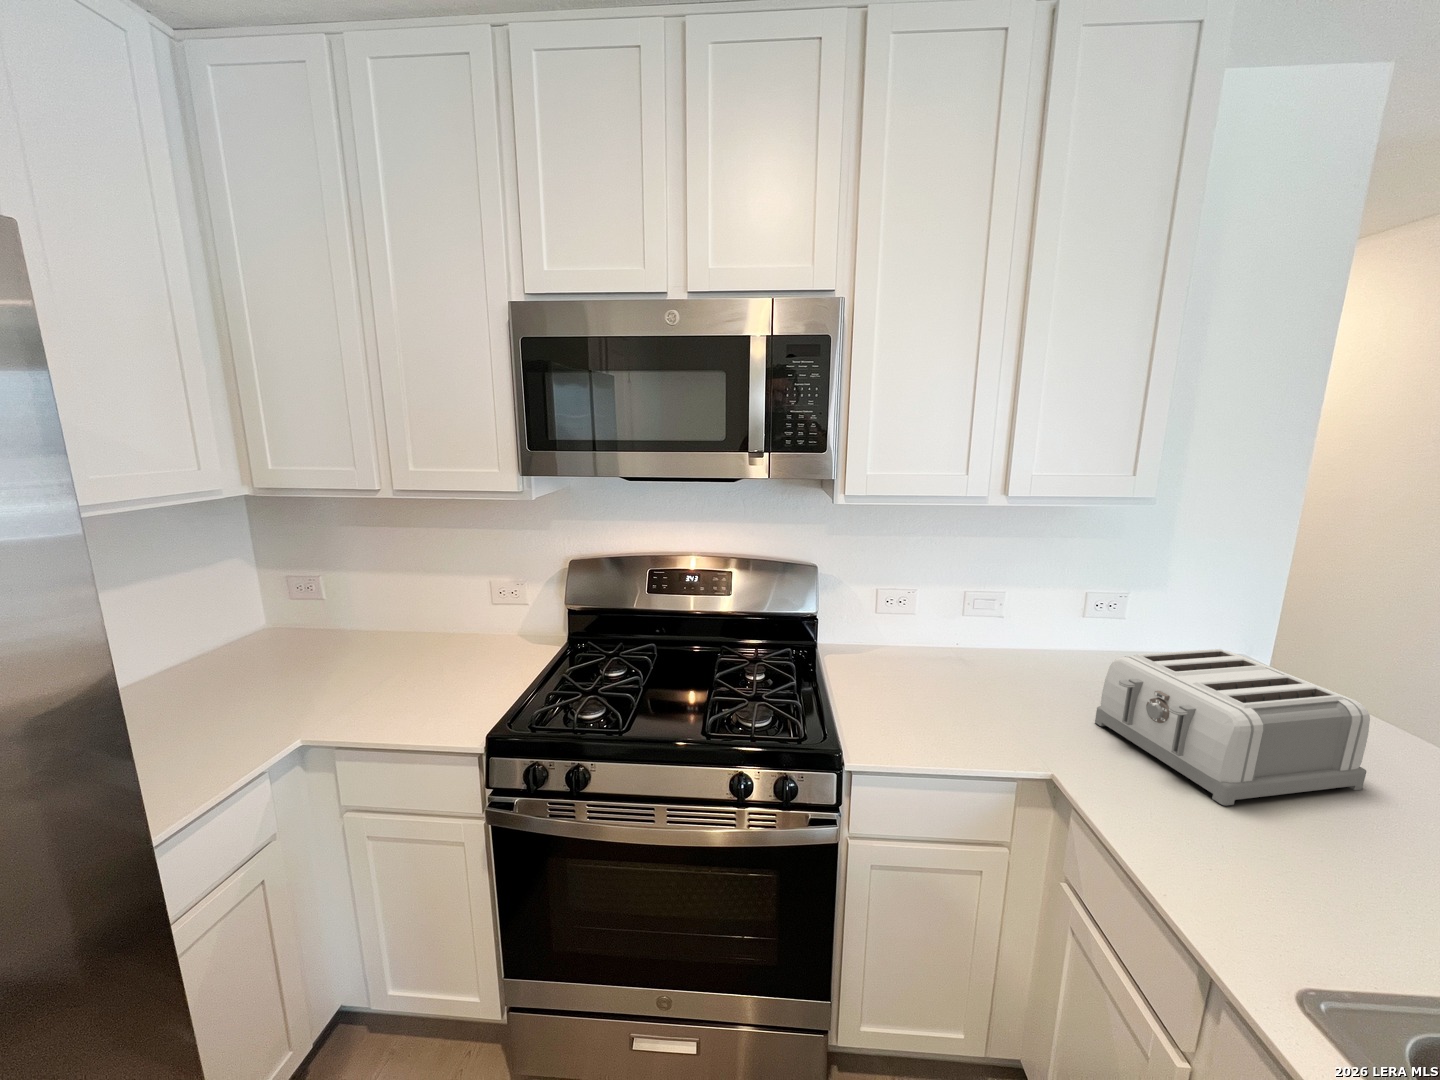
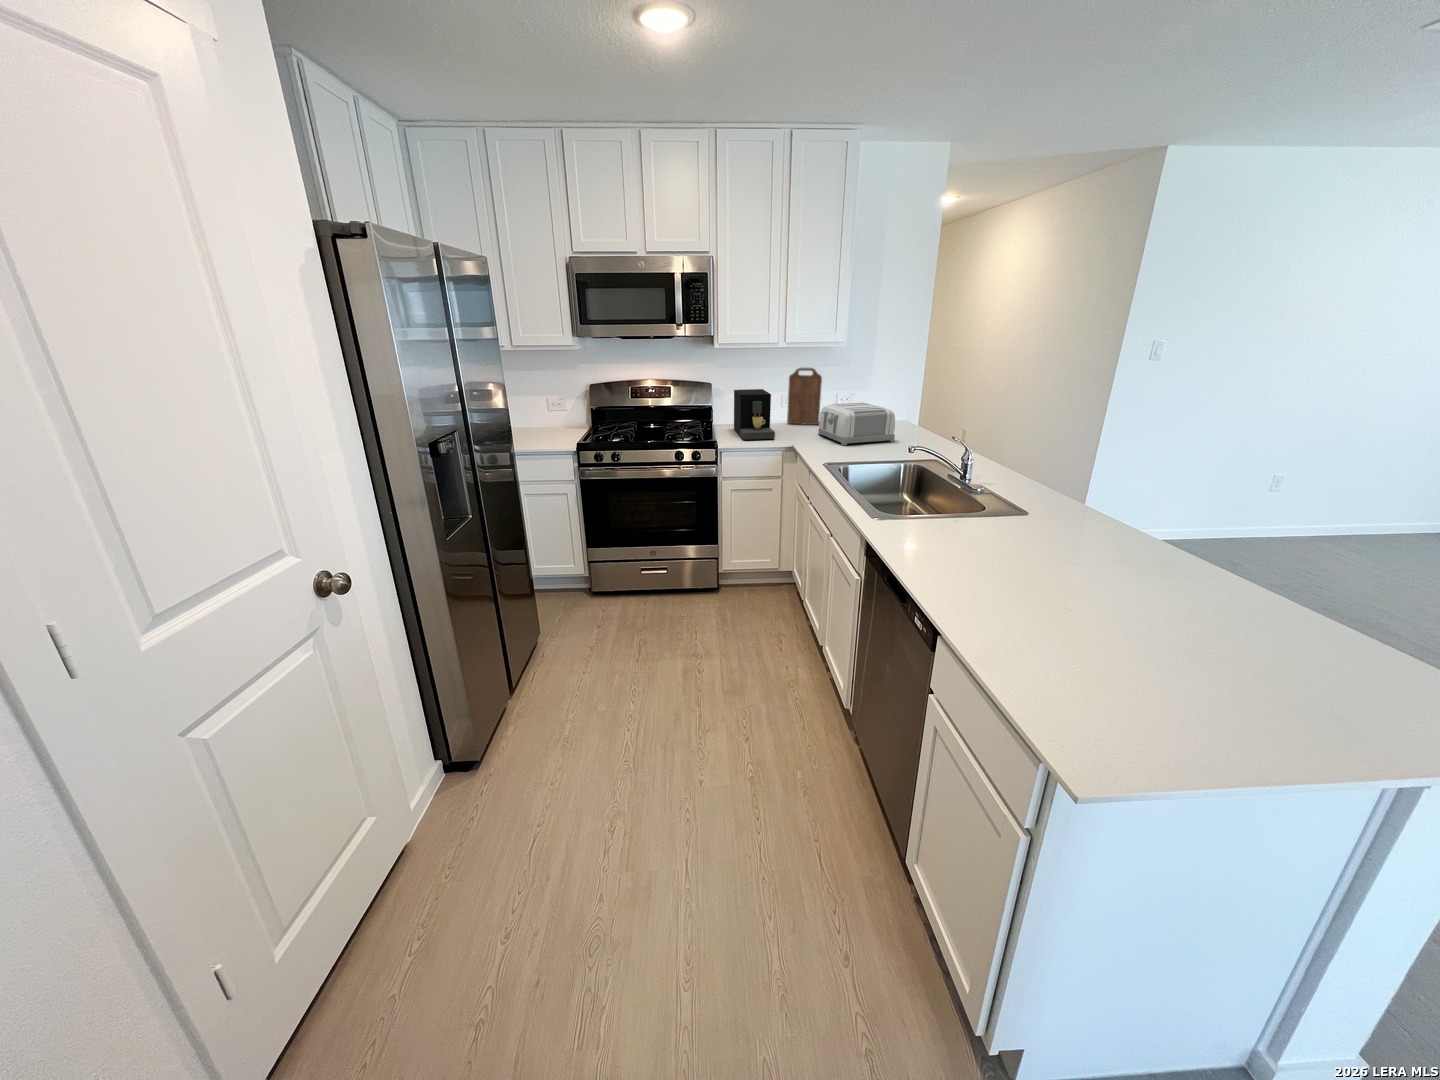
cutting board: none [985,544,1077,669] -> present [787,368,822,425]
coffee maker: none [869,592,992,740] -> present [734,389,775,440]

